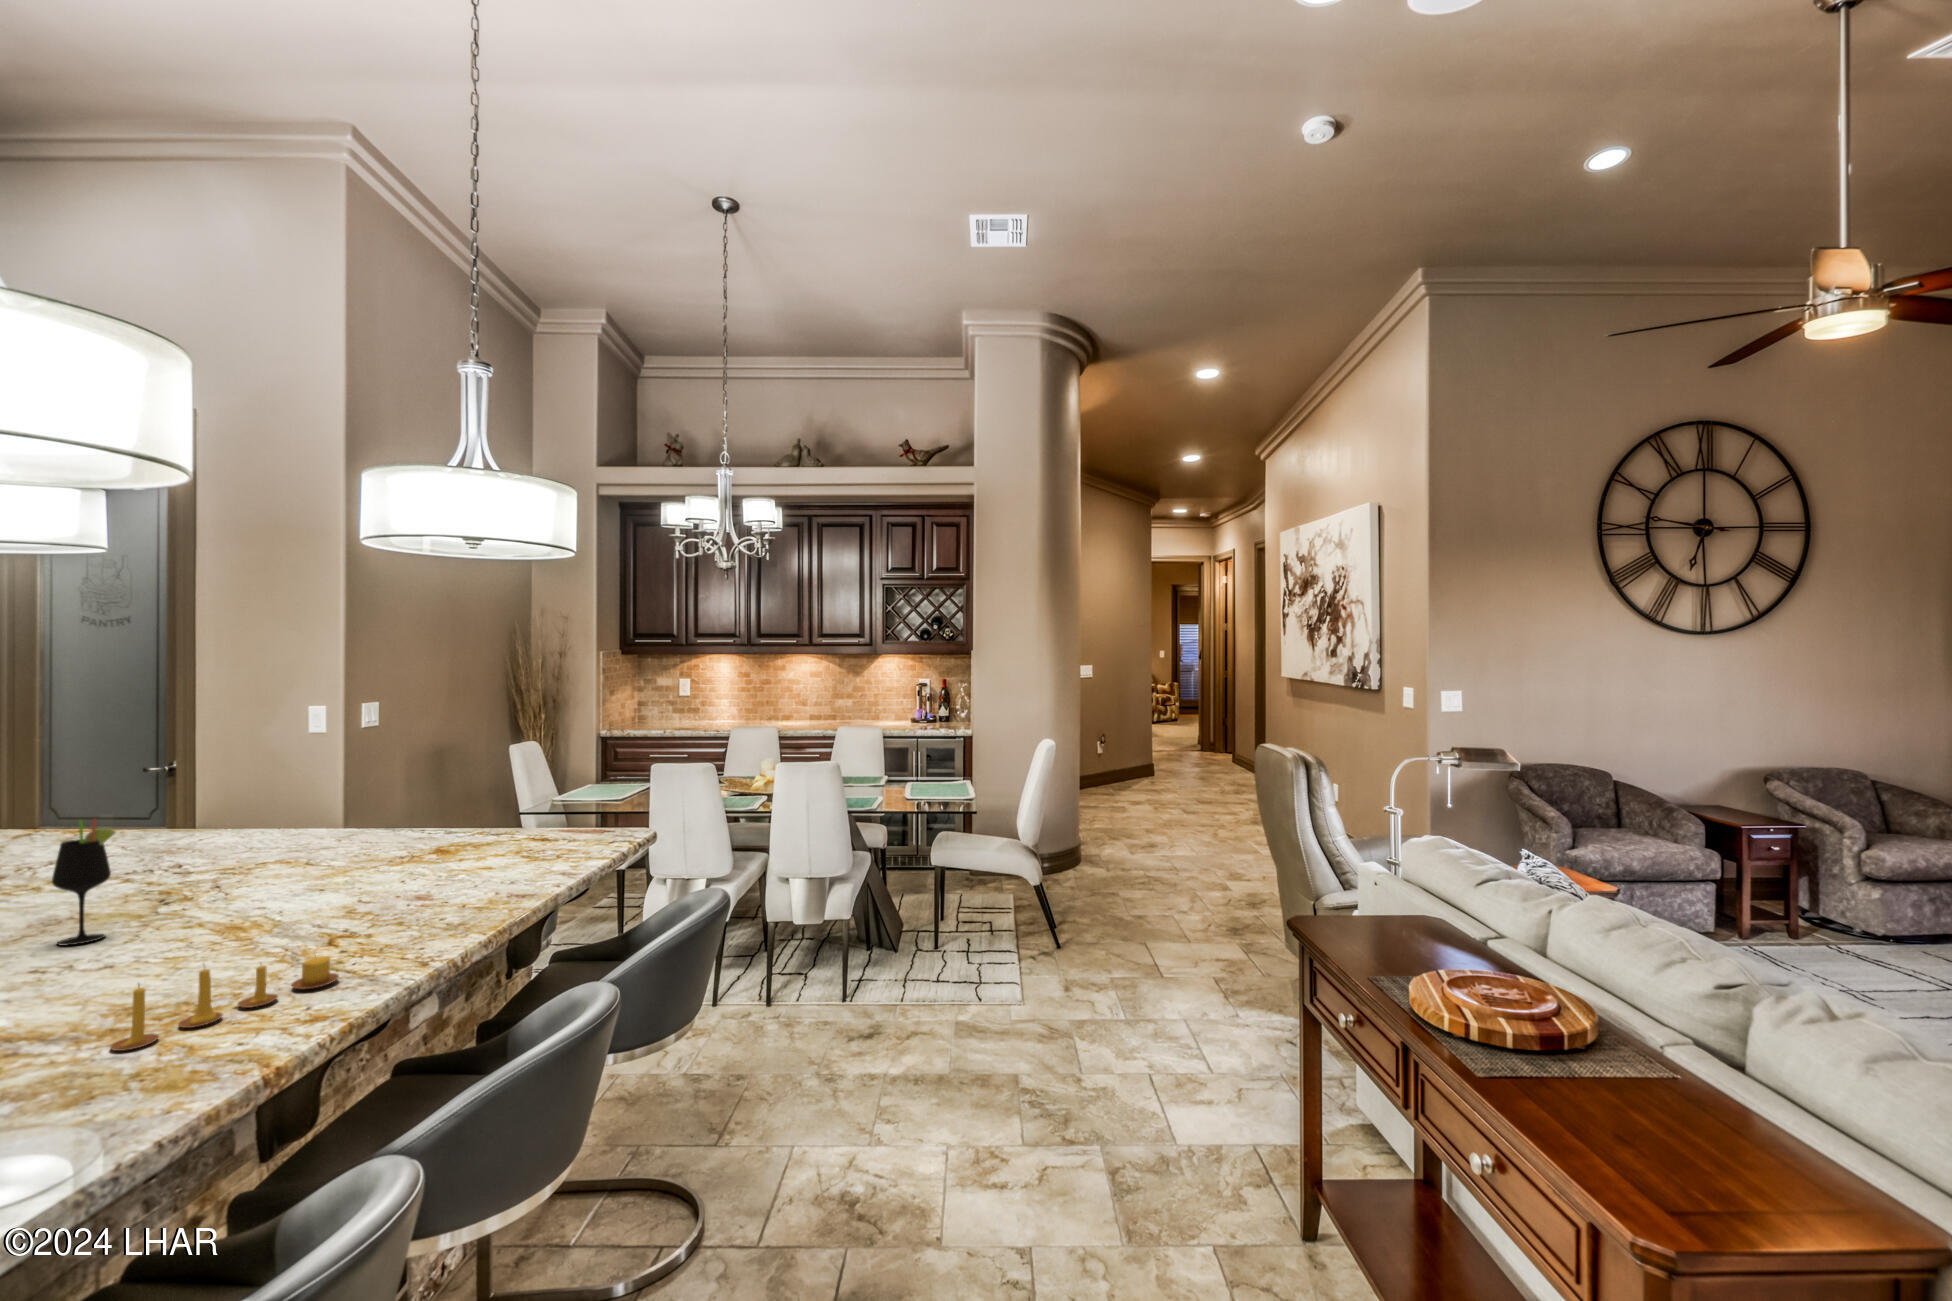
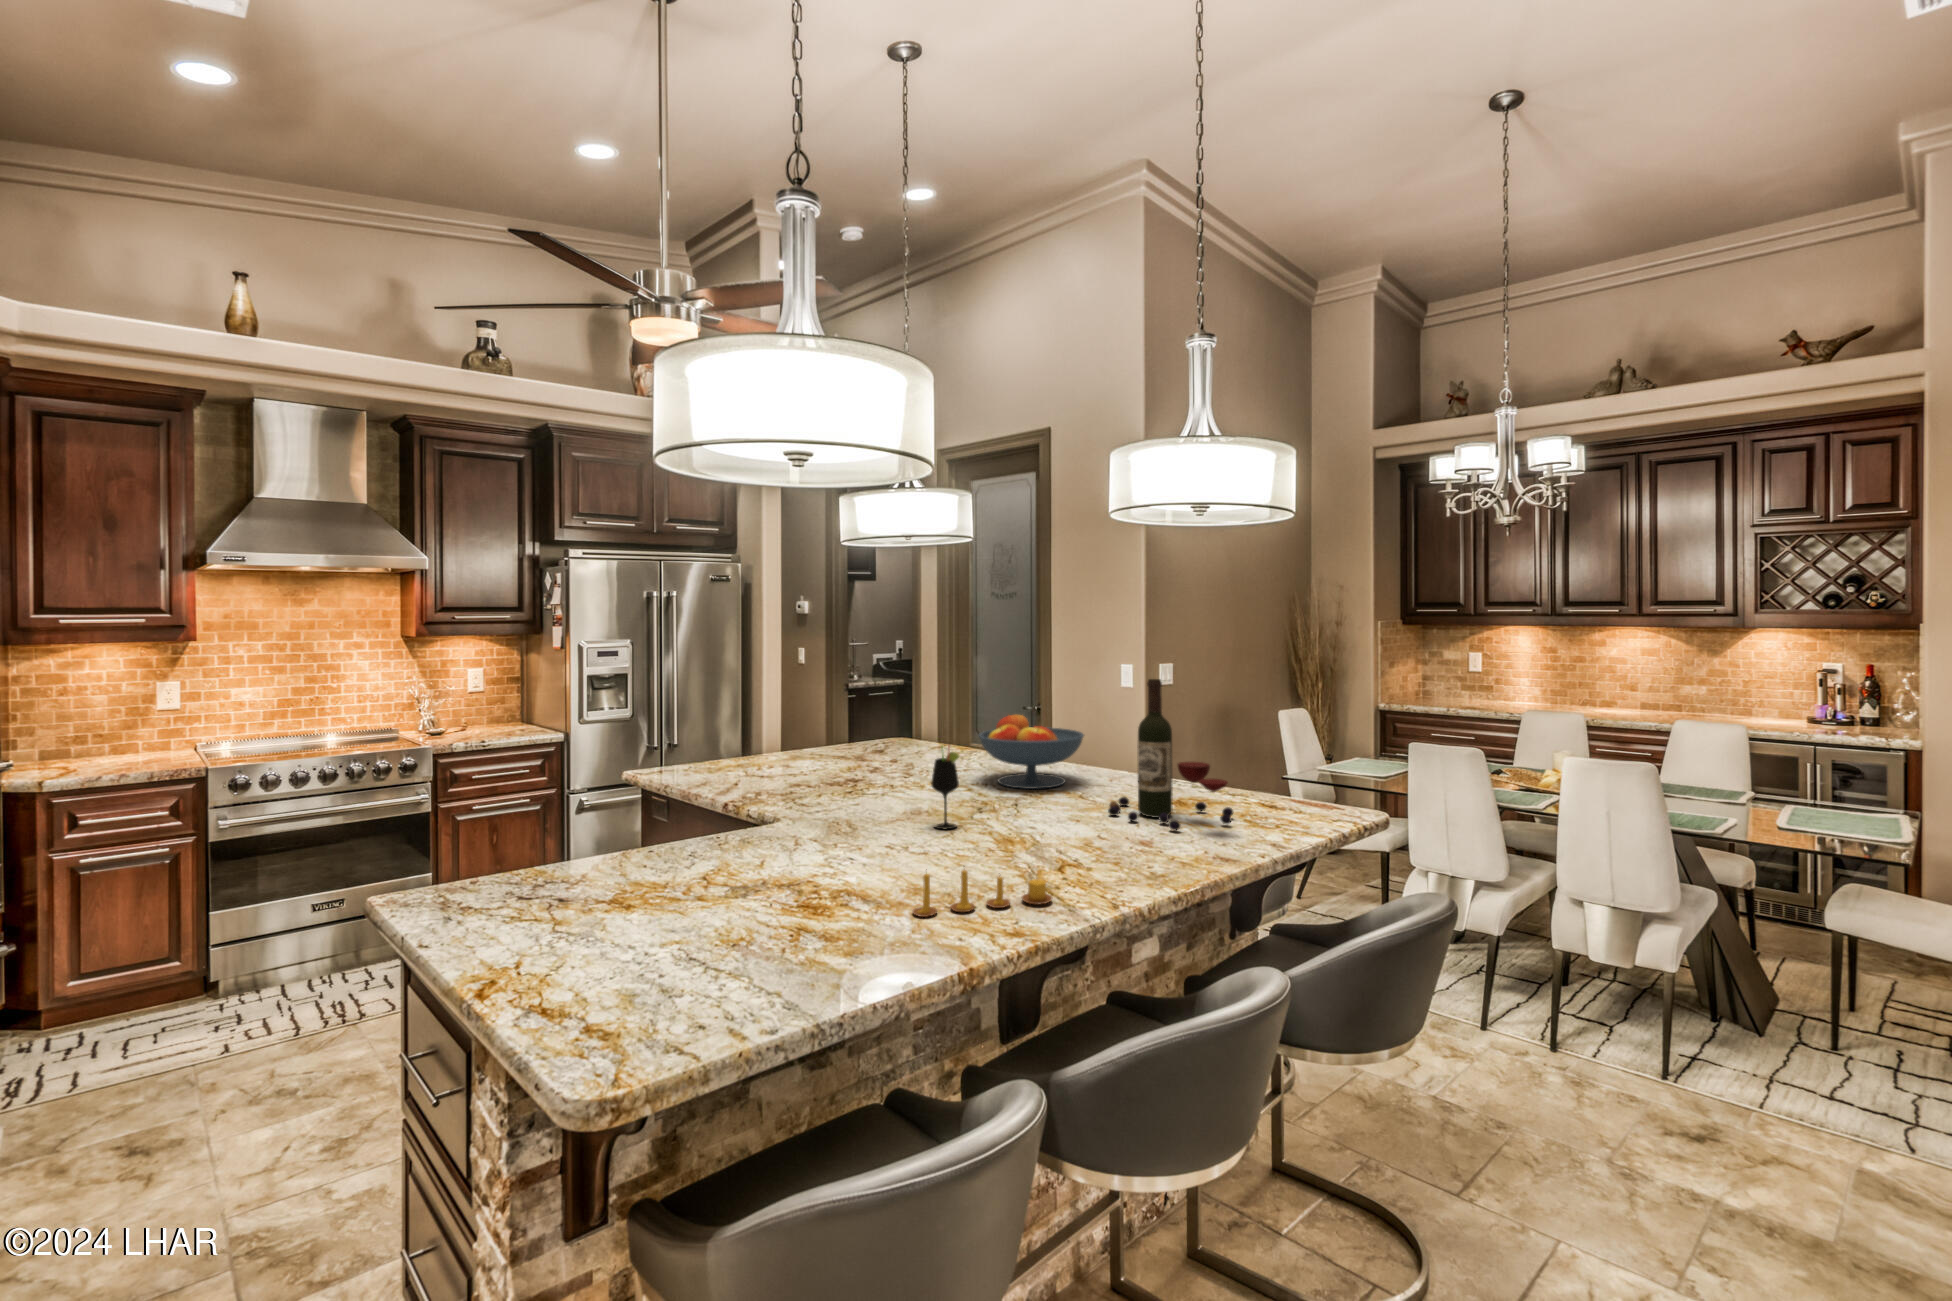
wine bottle: none [352,711,521,879] -> present [1108,679,1234,830]
fruit bowl: none [99,771,295,873] -> present [979,715,1084,789]

